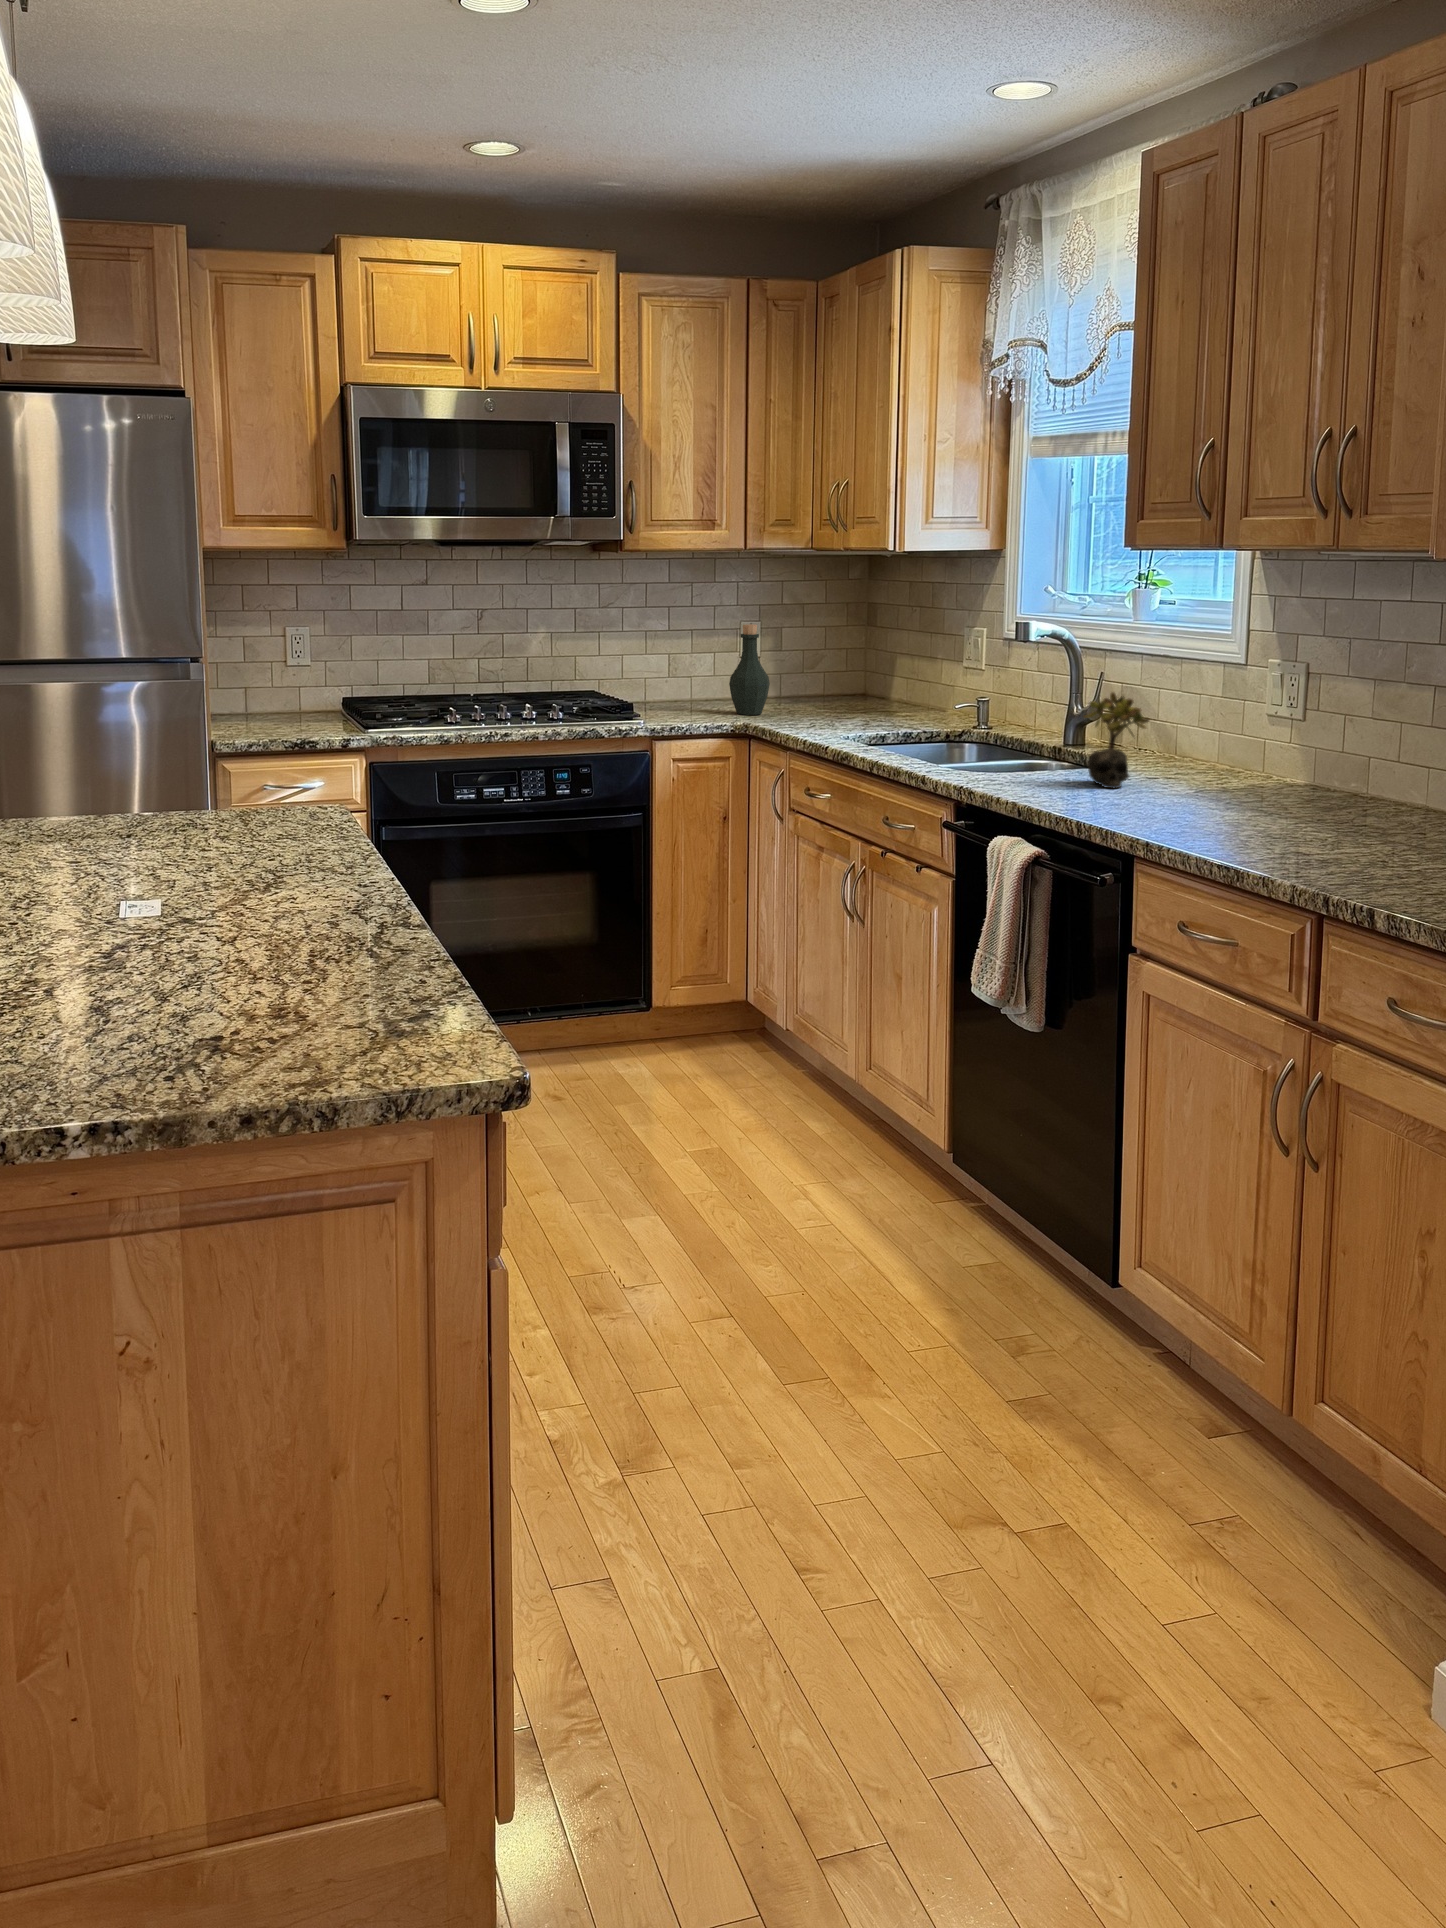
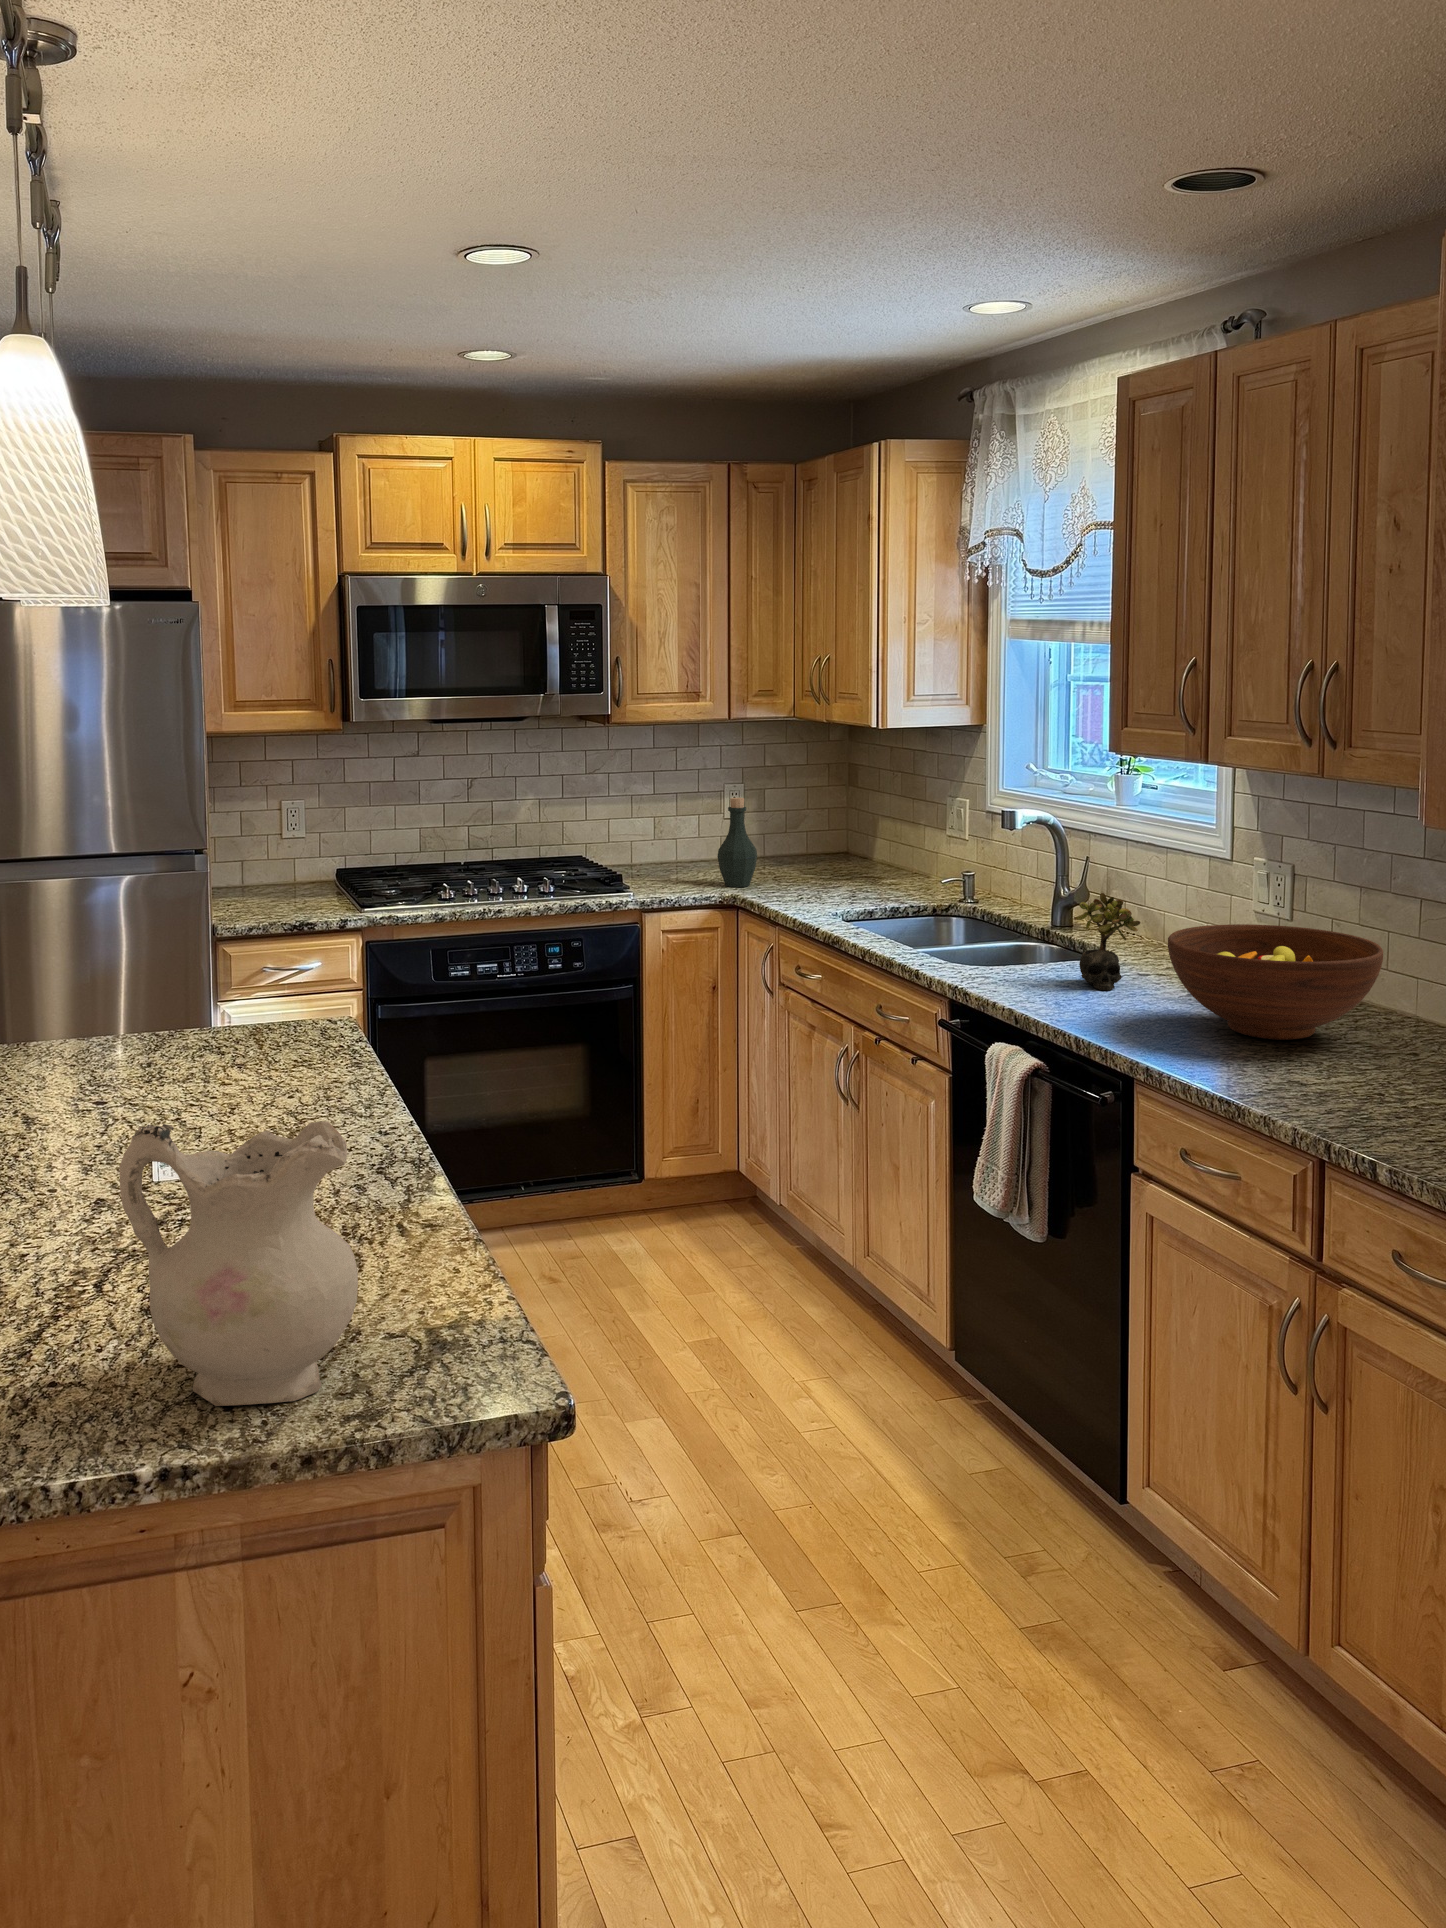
fruit bowl: none [1176,716,1393,824] -> present [1168,924,1383,1040]
ceramic pitcher: none [54,787,308,1076] -> present [120,1121,358,1406]

